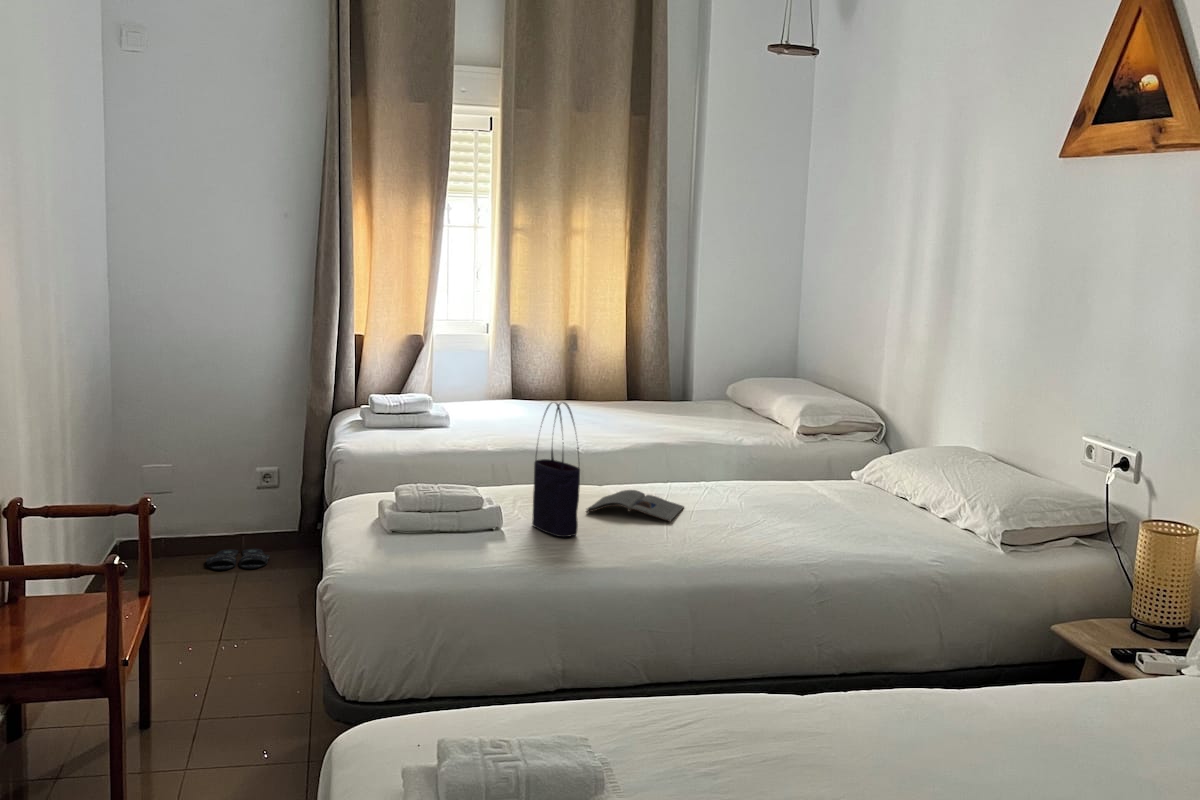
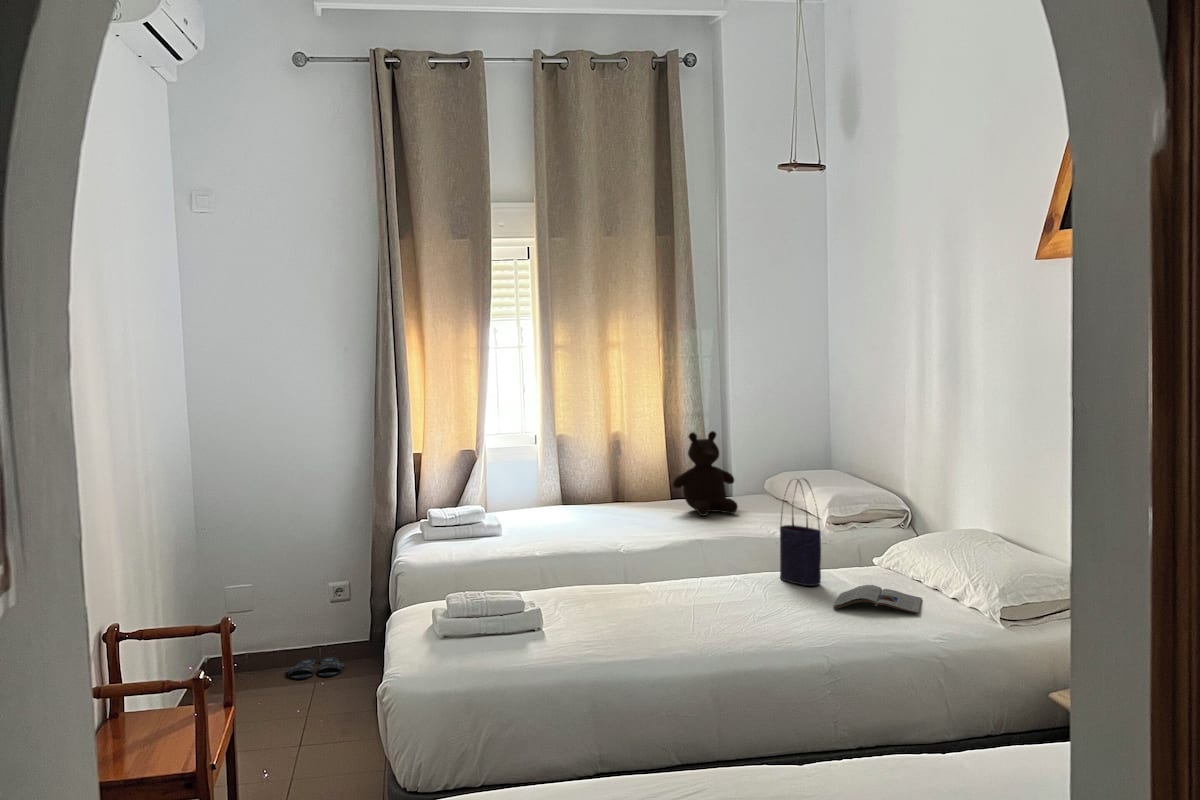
teddy bear: none [636,329,704,419] -> present [673,431,738,516]
tote bag: present [532,402,580,537] -> present [780,479,821,586]
magazine: present [586,490,684,522] -> present [833,585,922,614]

